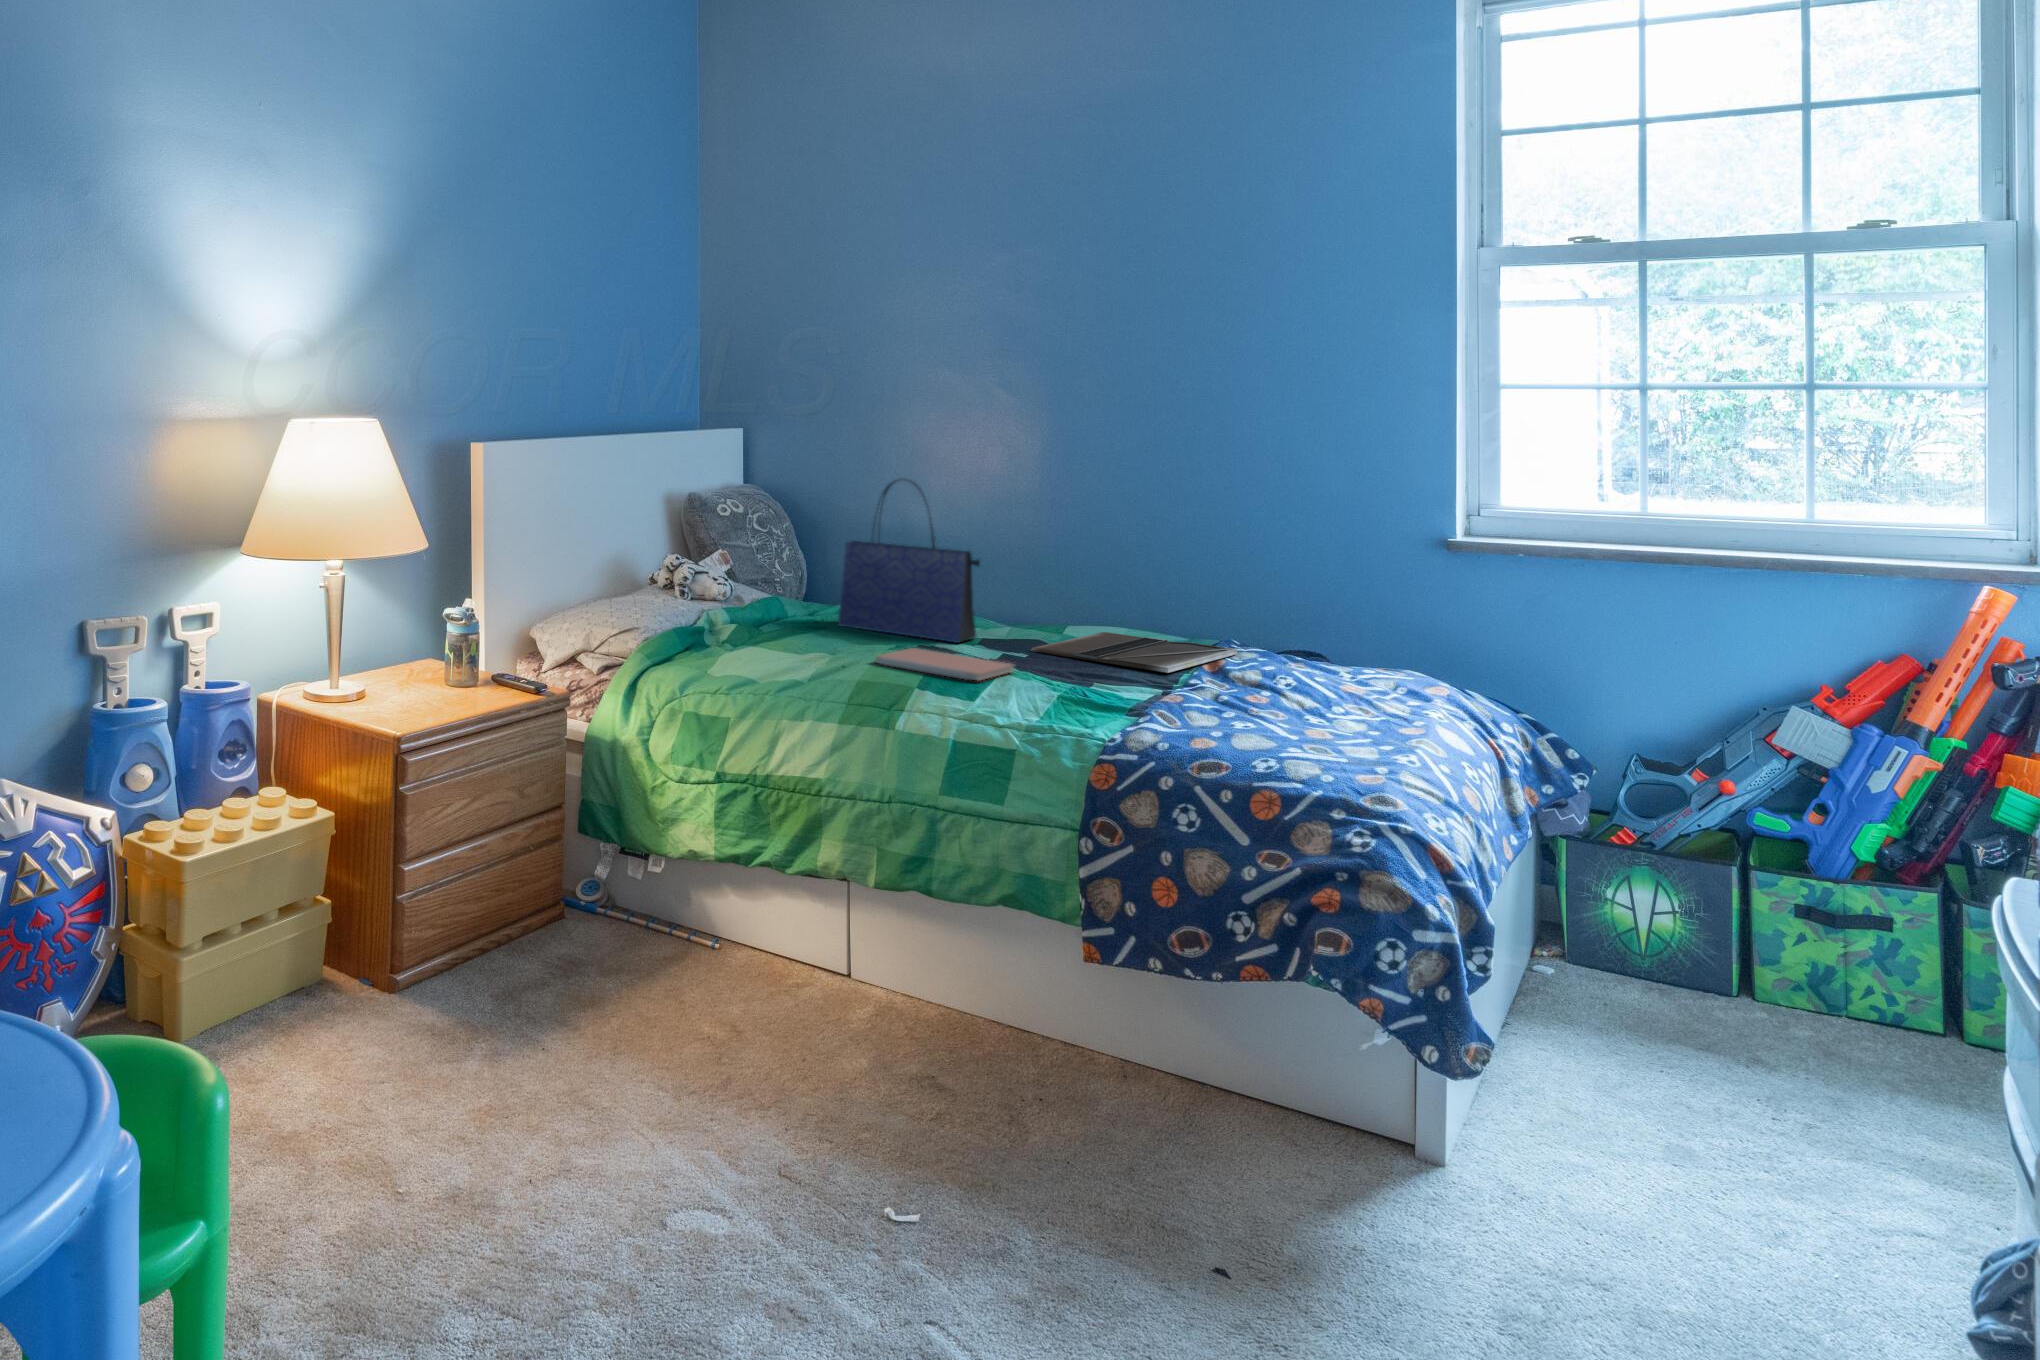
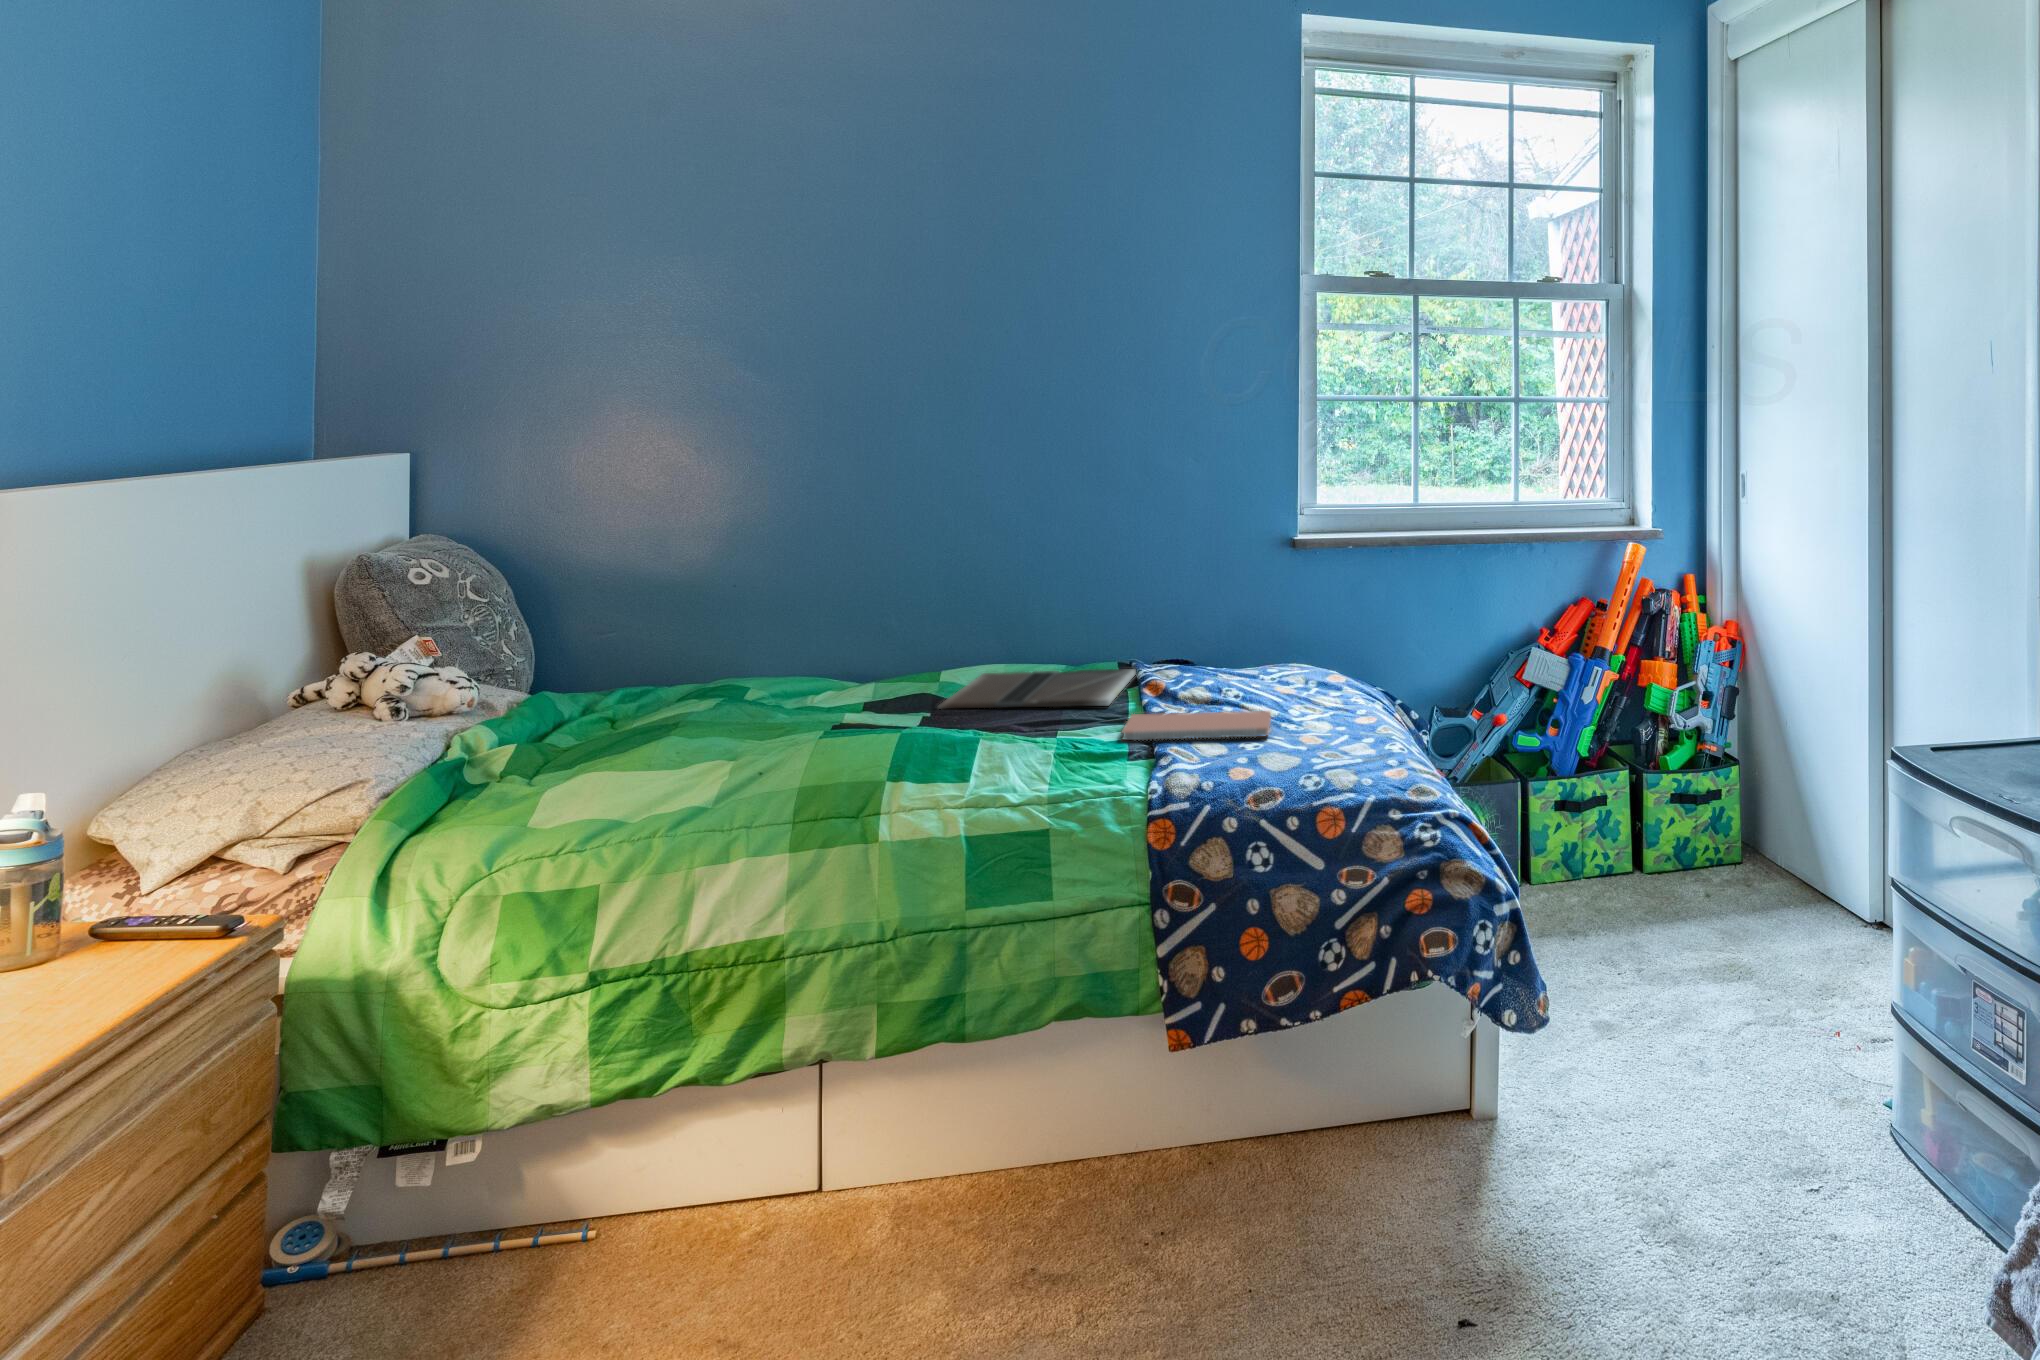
tote bag: present [838,481,980,643] -> none [652,511,868,722]
notebook: present [876,648,1014,680] -> present [1122,711,1271,740]

